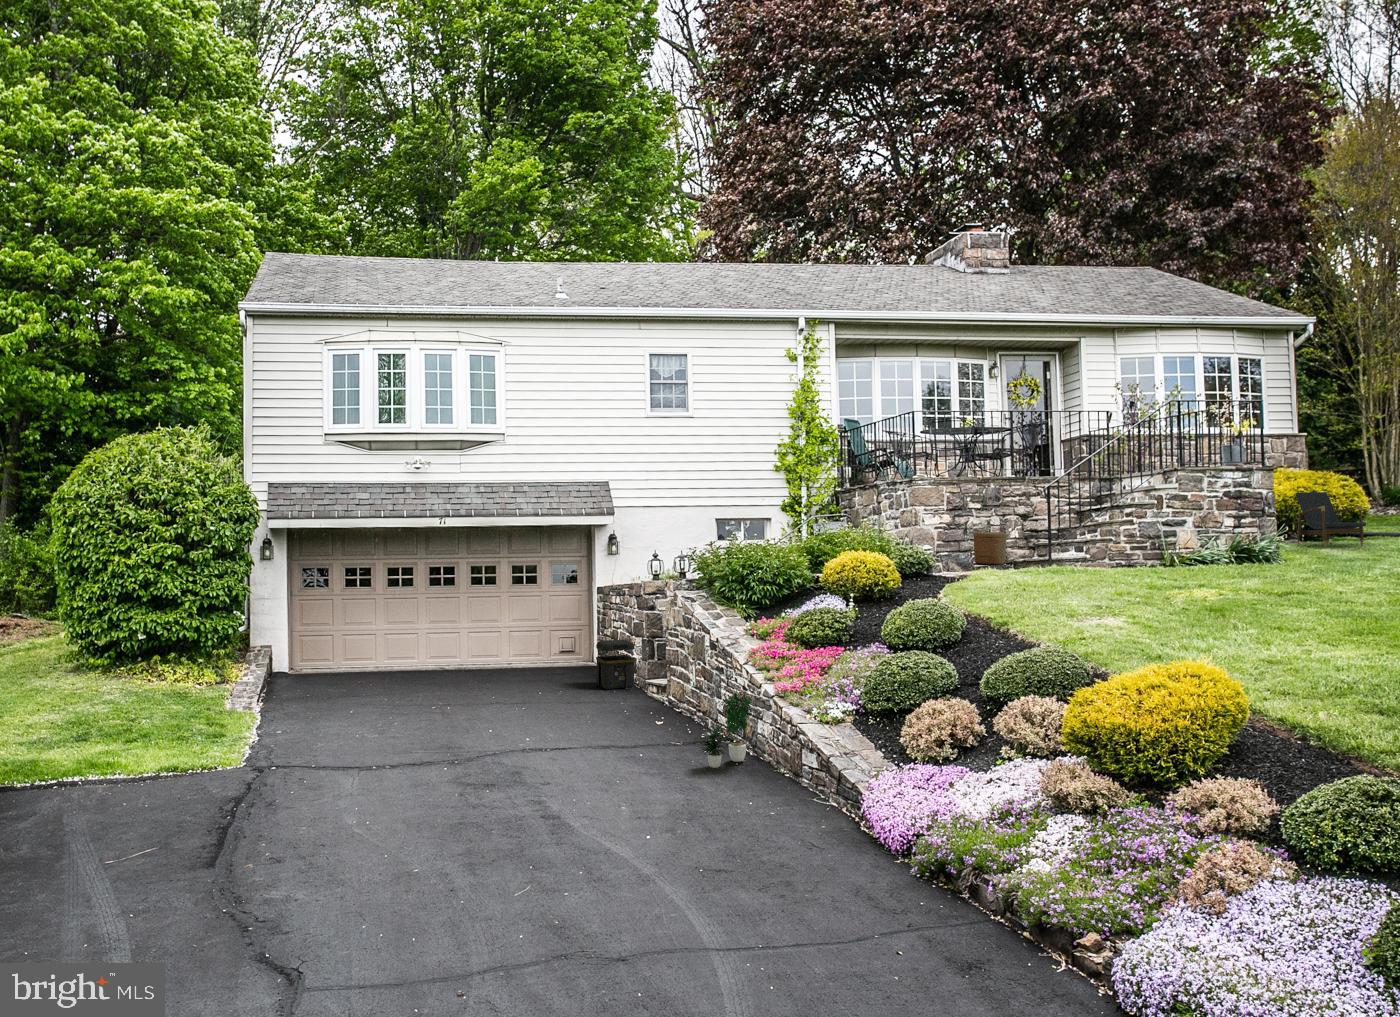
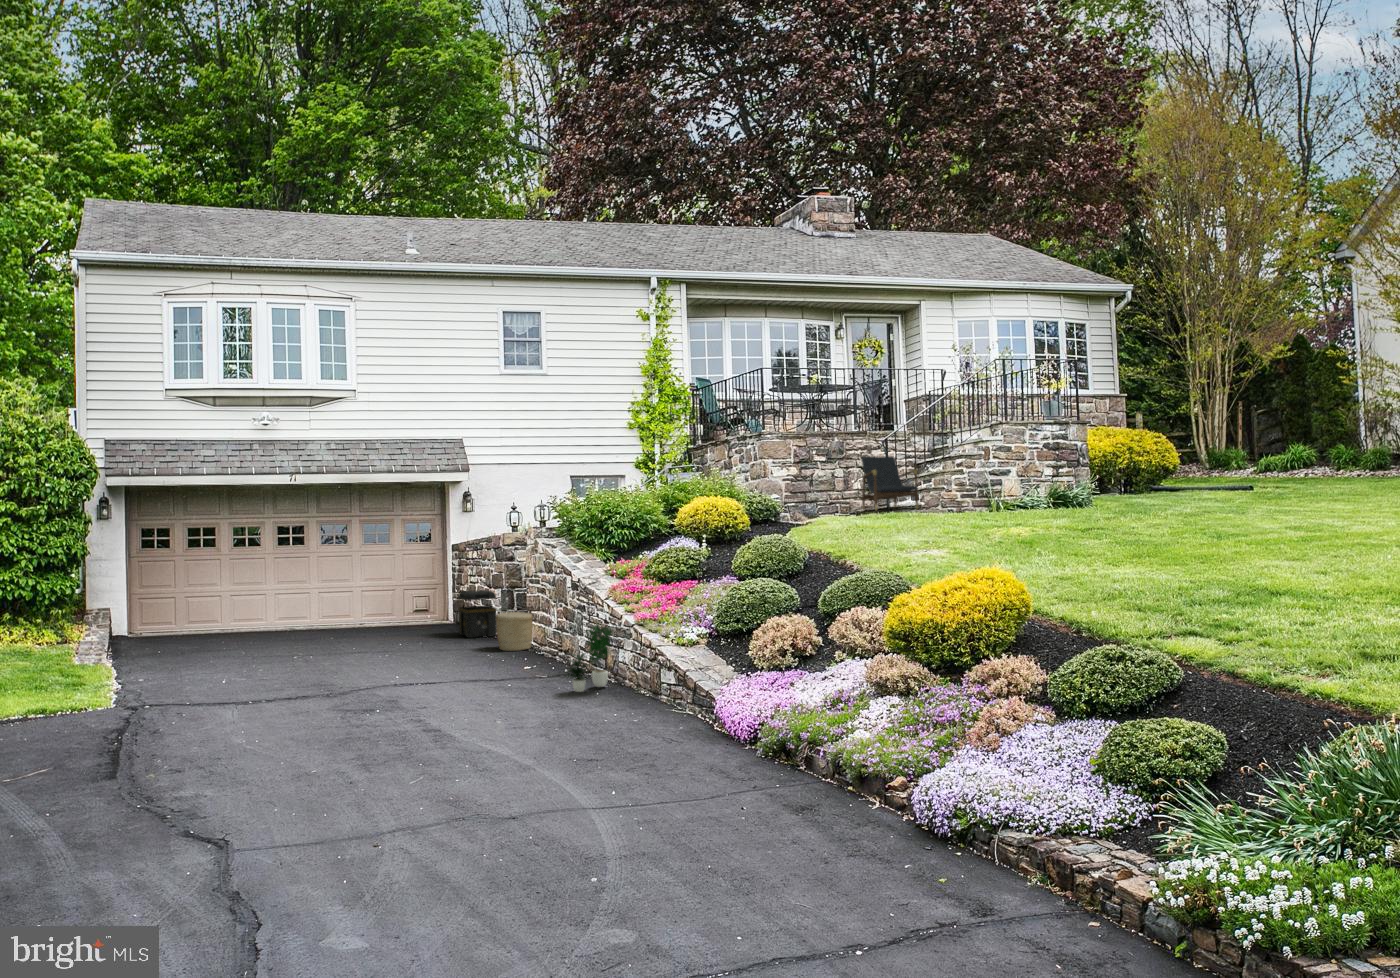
lounge chair: present [1296,492,1366,547] -> present [861,456,918,510]
woven basket: present [973,532,1007,565] -> present [496,612,532,651]

